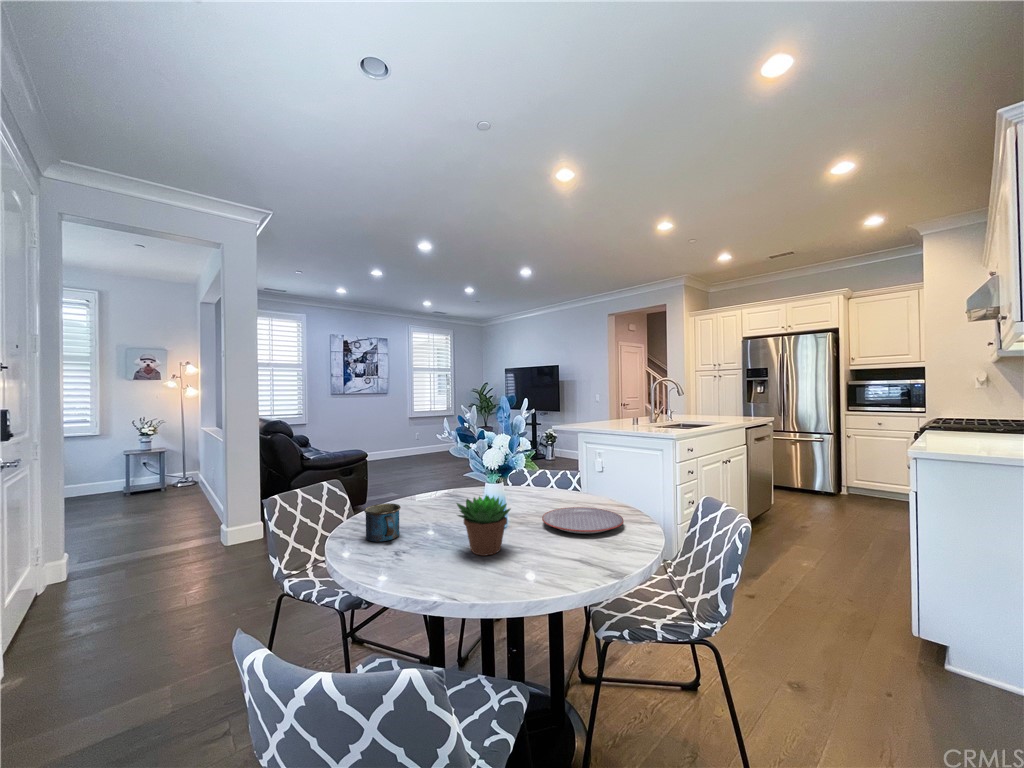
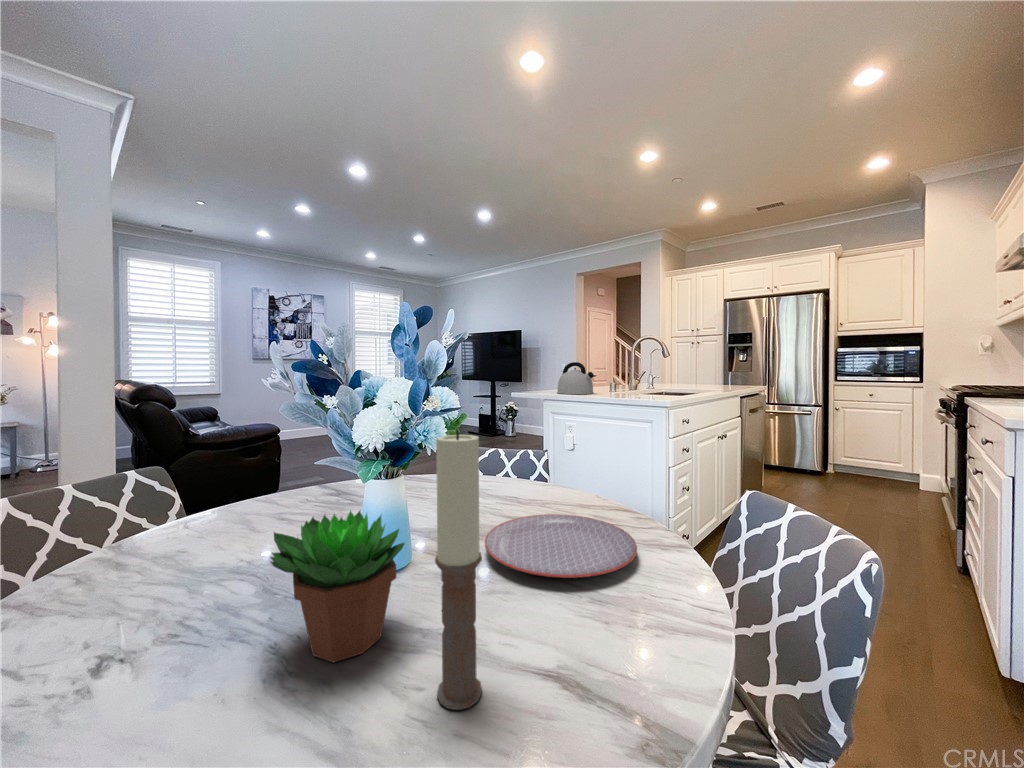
kettle: none [589,402,618,428] -> present [557,362,594,394]
candle: none [528,459,547,567] -> present [435,429,482,710]
mug: present [364,503,401,542] -> none [87,522,187,613]

